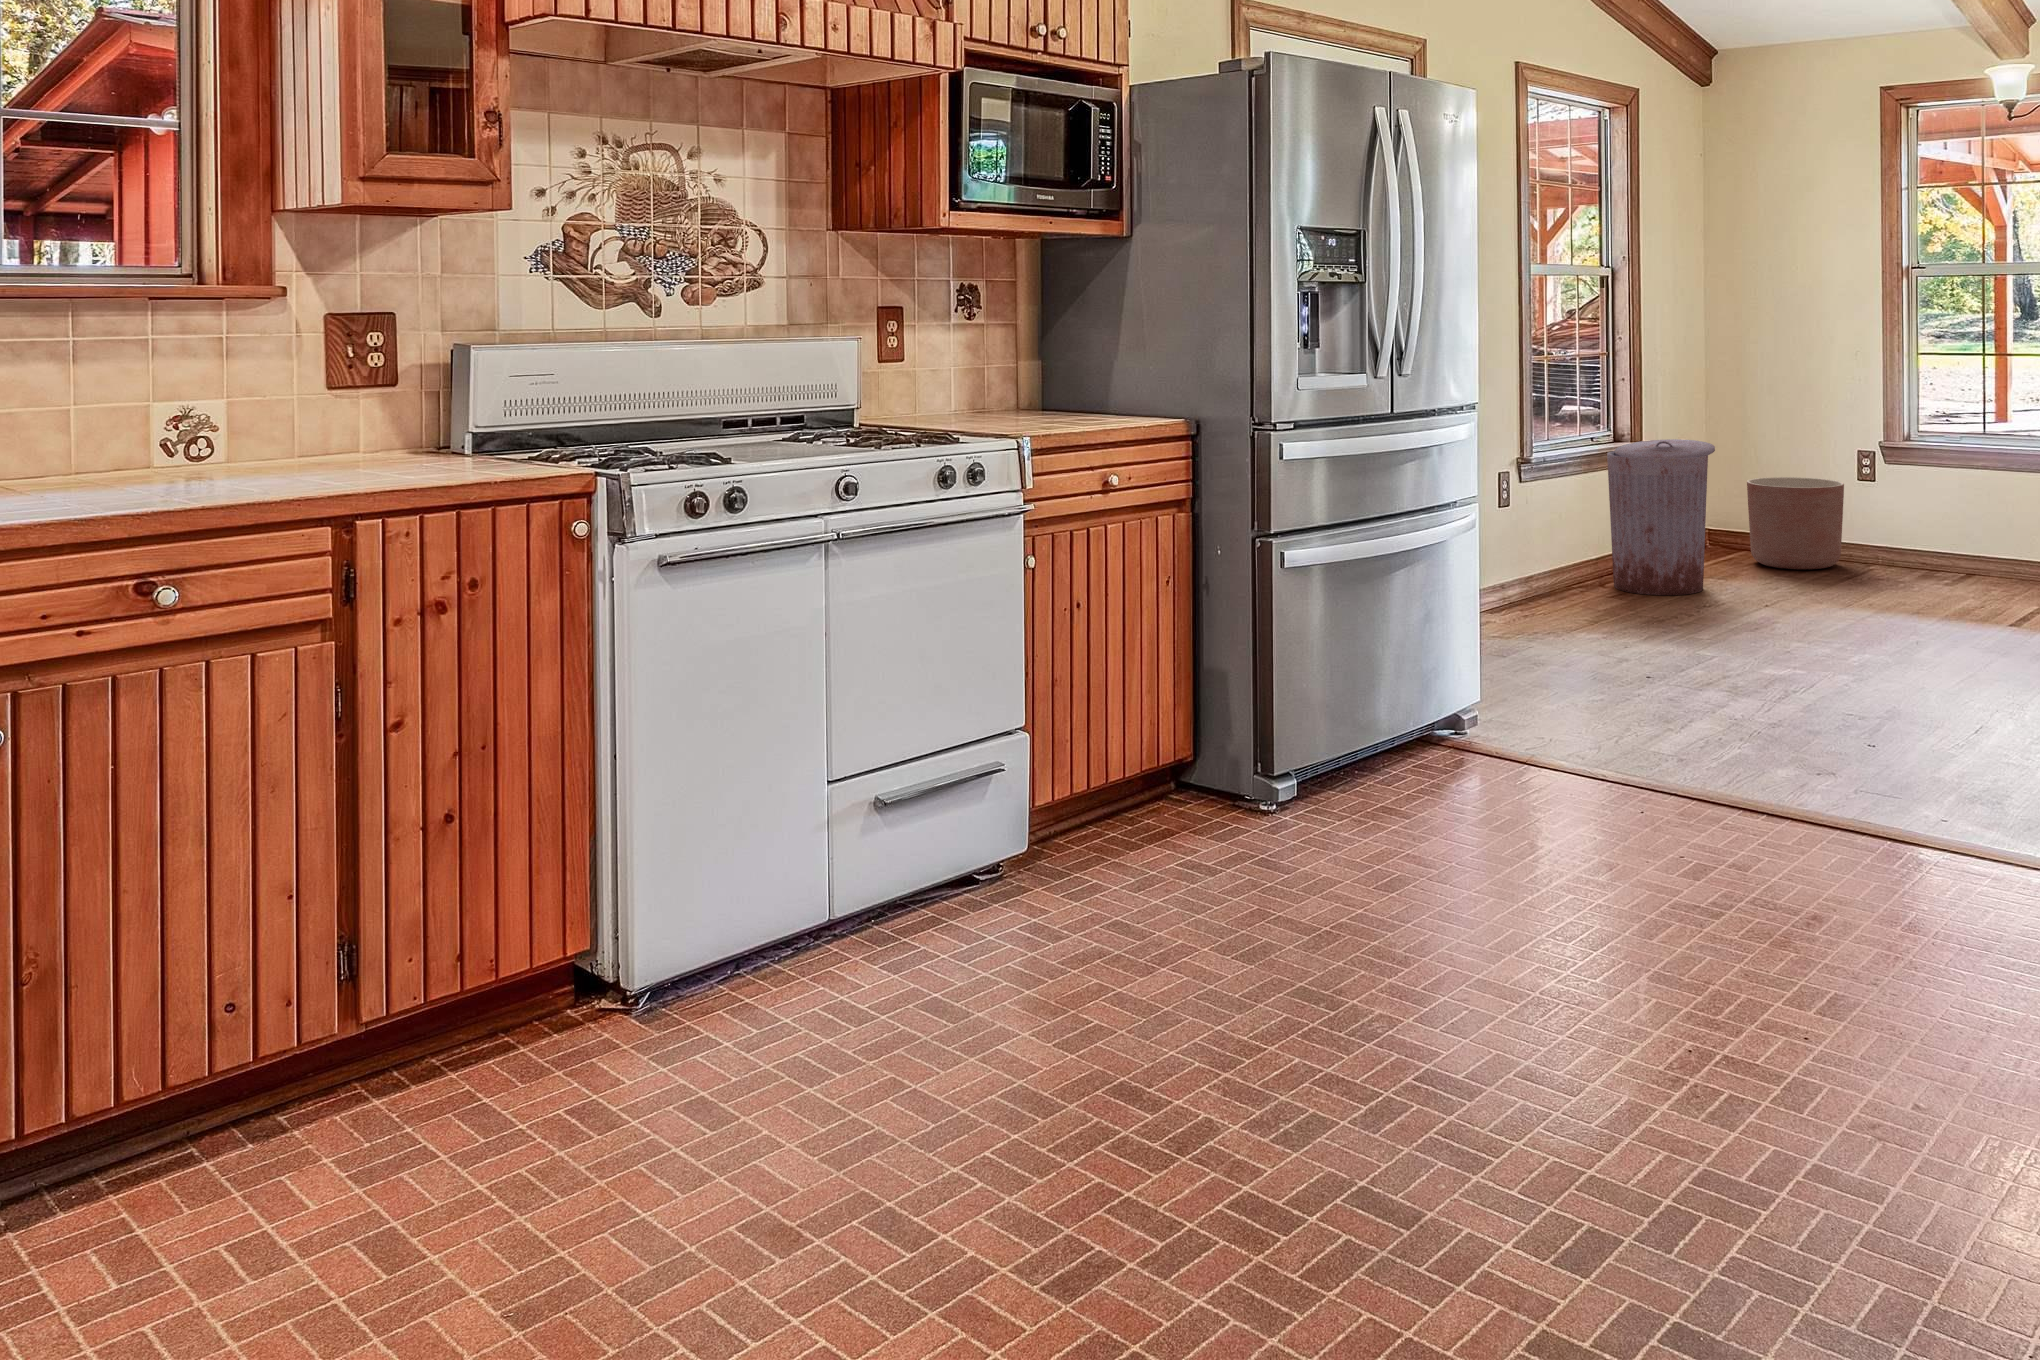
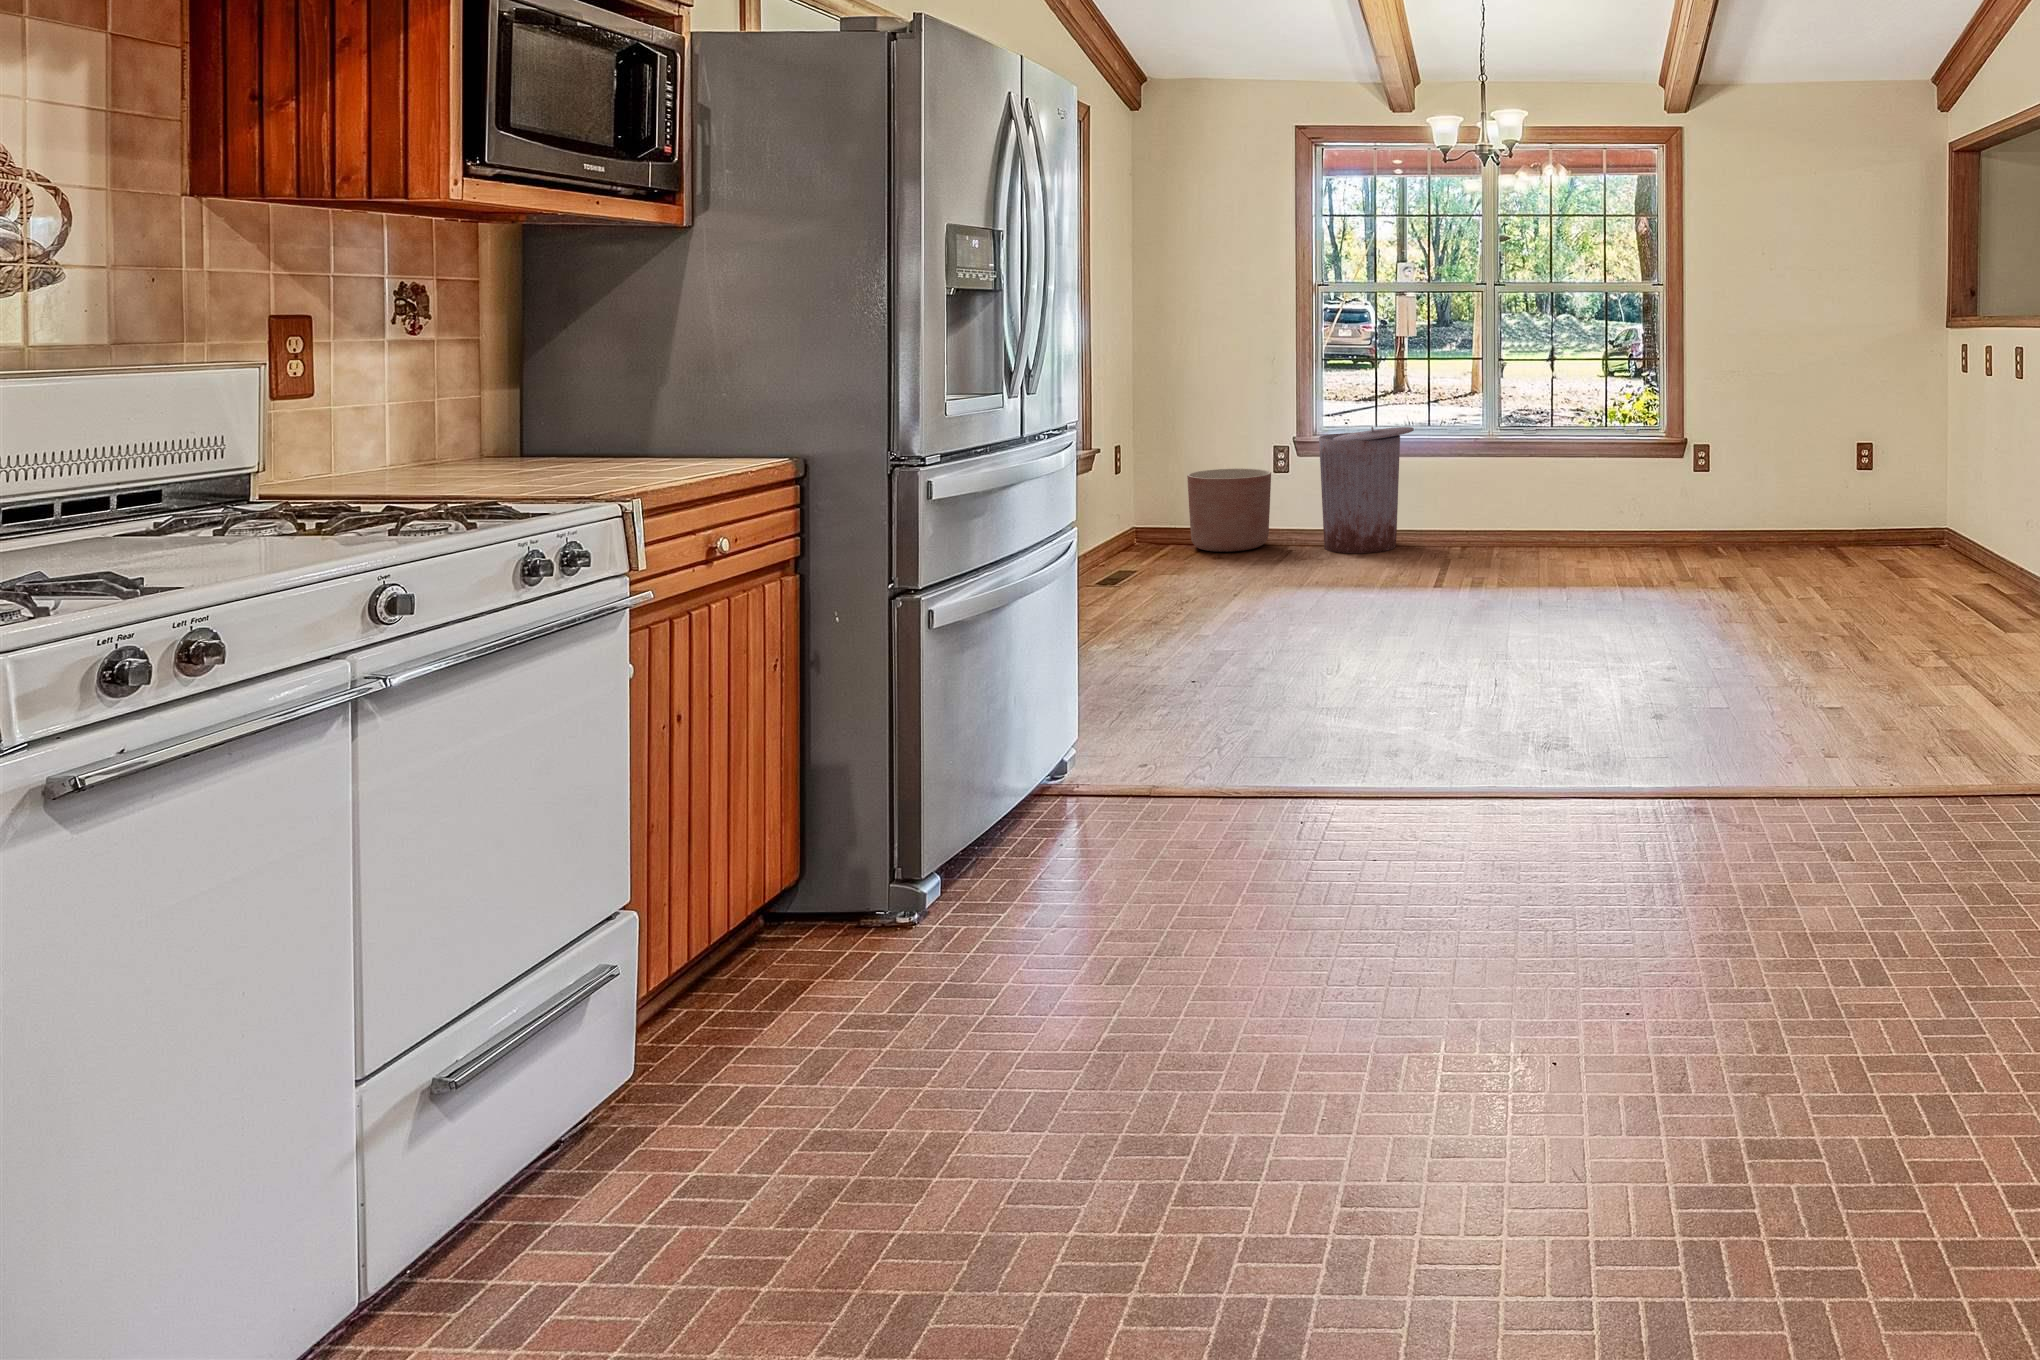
trash can: present [1607,439,1715,595] -> present [1319,427,1414,553]

